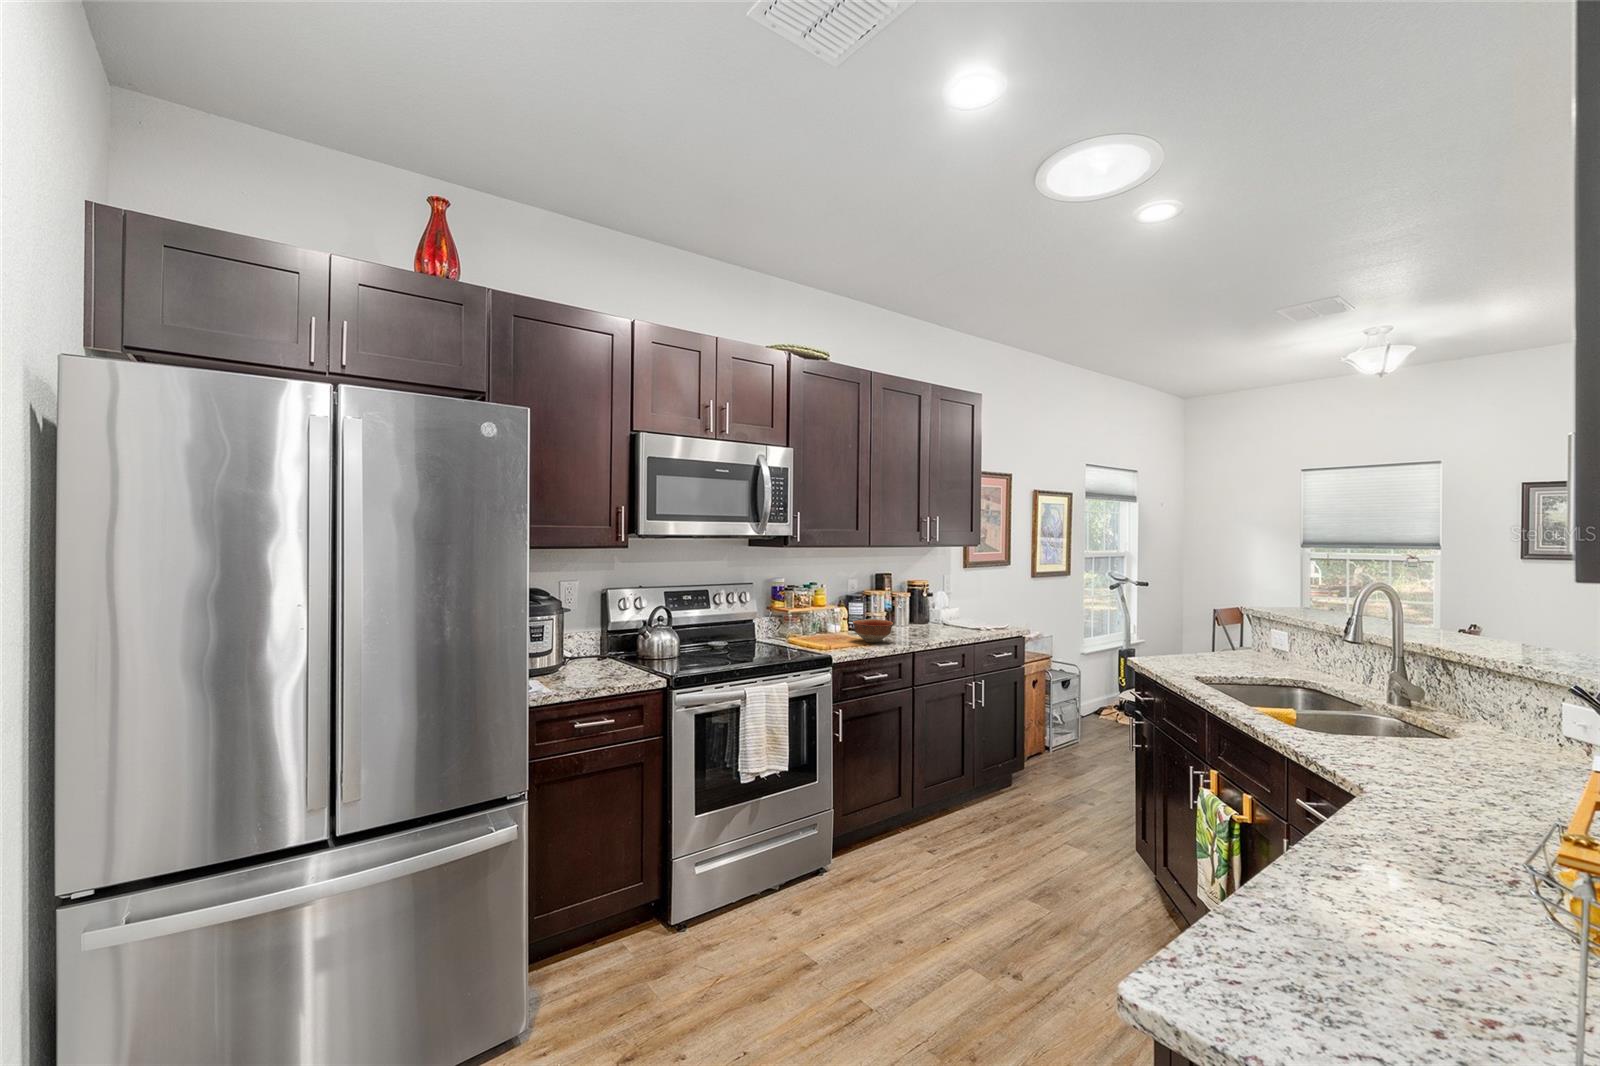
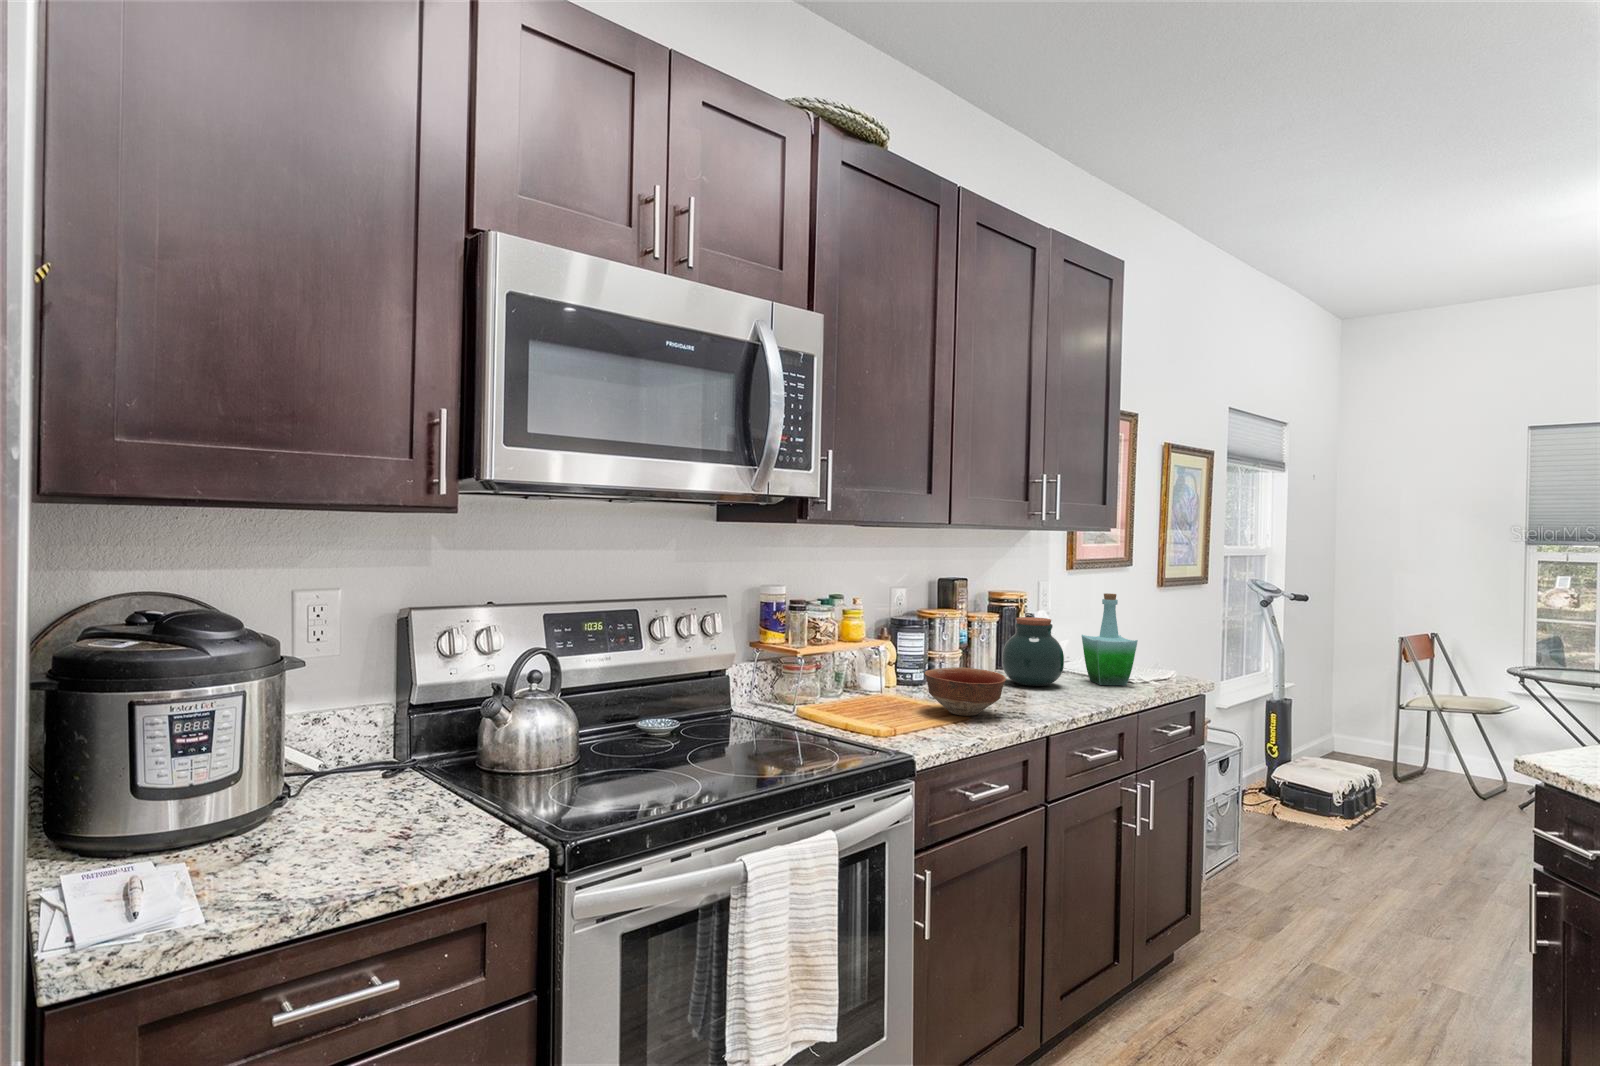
bottle: none [953,581,980,631] -> present [1082,593,1138,685]
jar: none [907,594,939,631] -> present [1002,617,1064,686]

